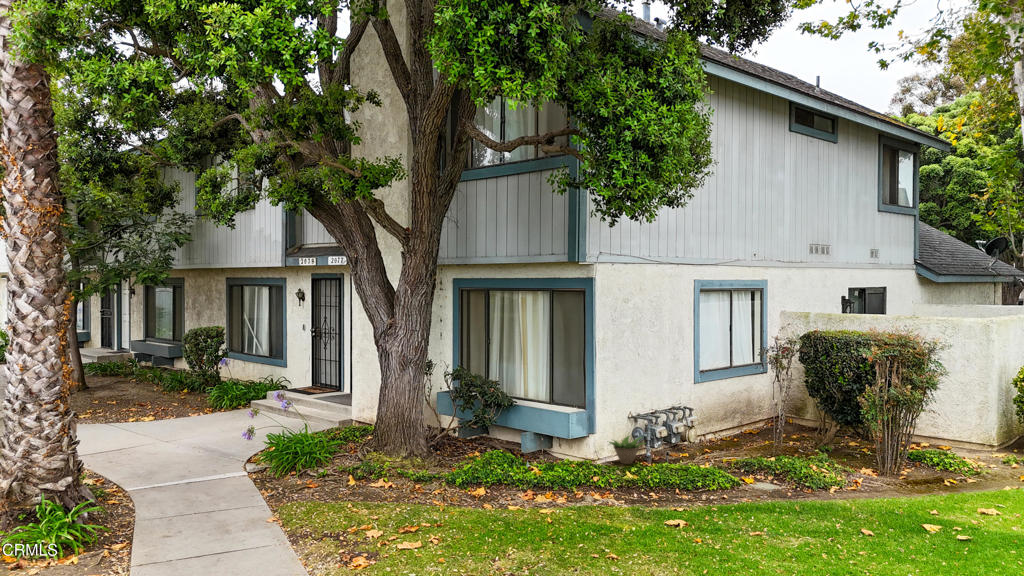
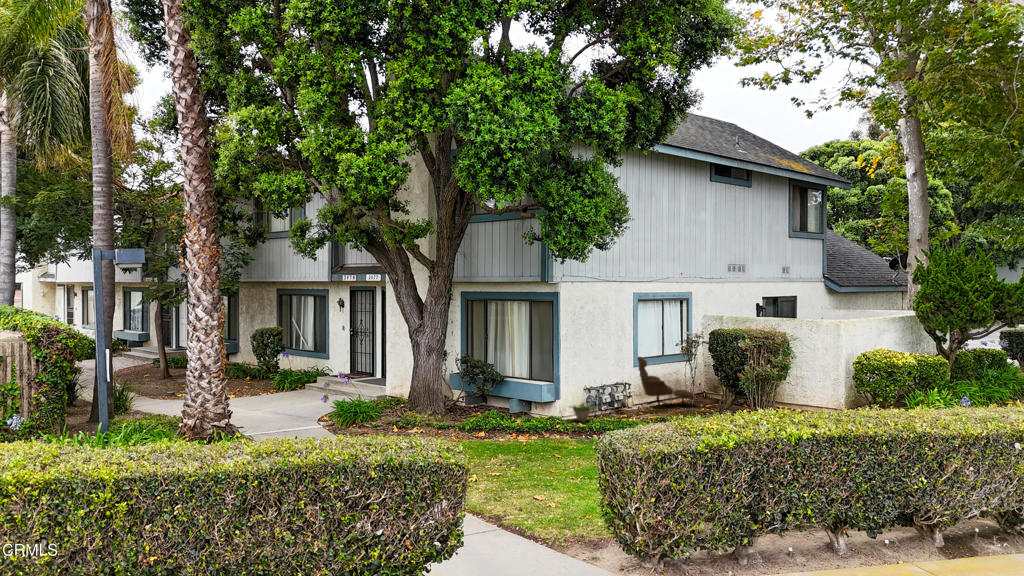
lounge chair: none [697,369,777,442] -> present [638,357,694,408]

